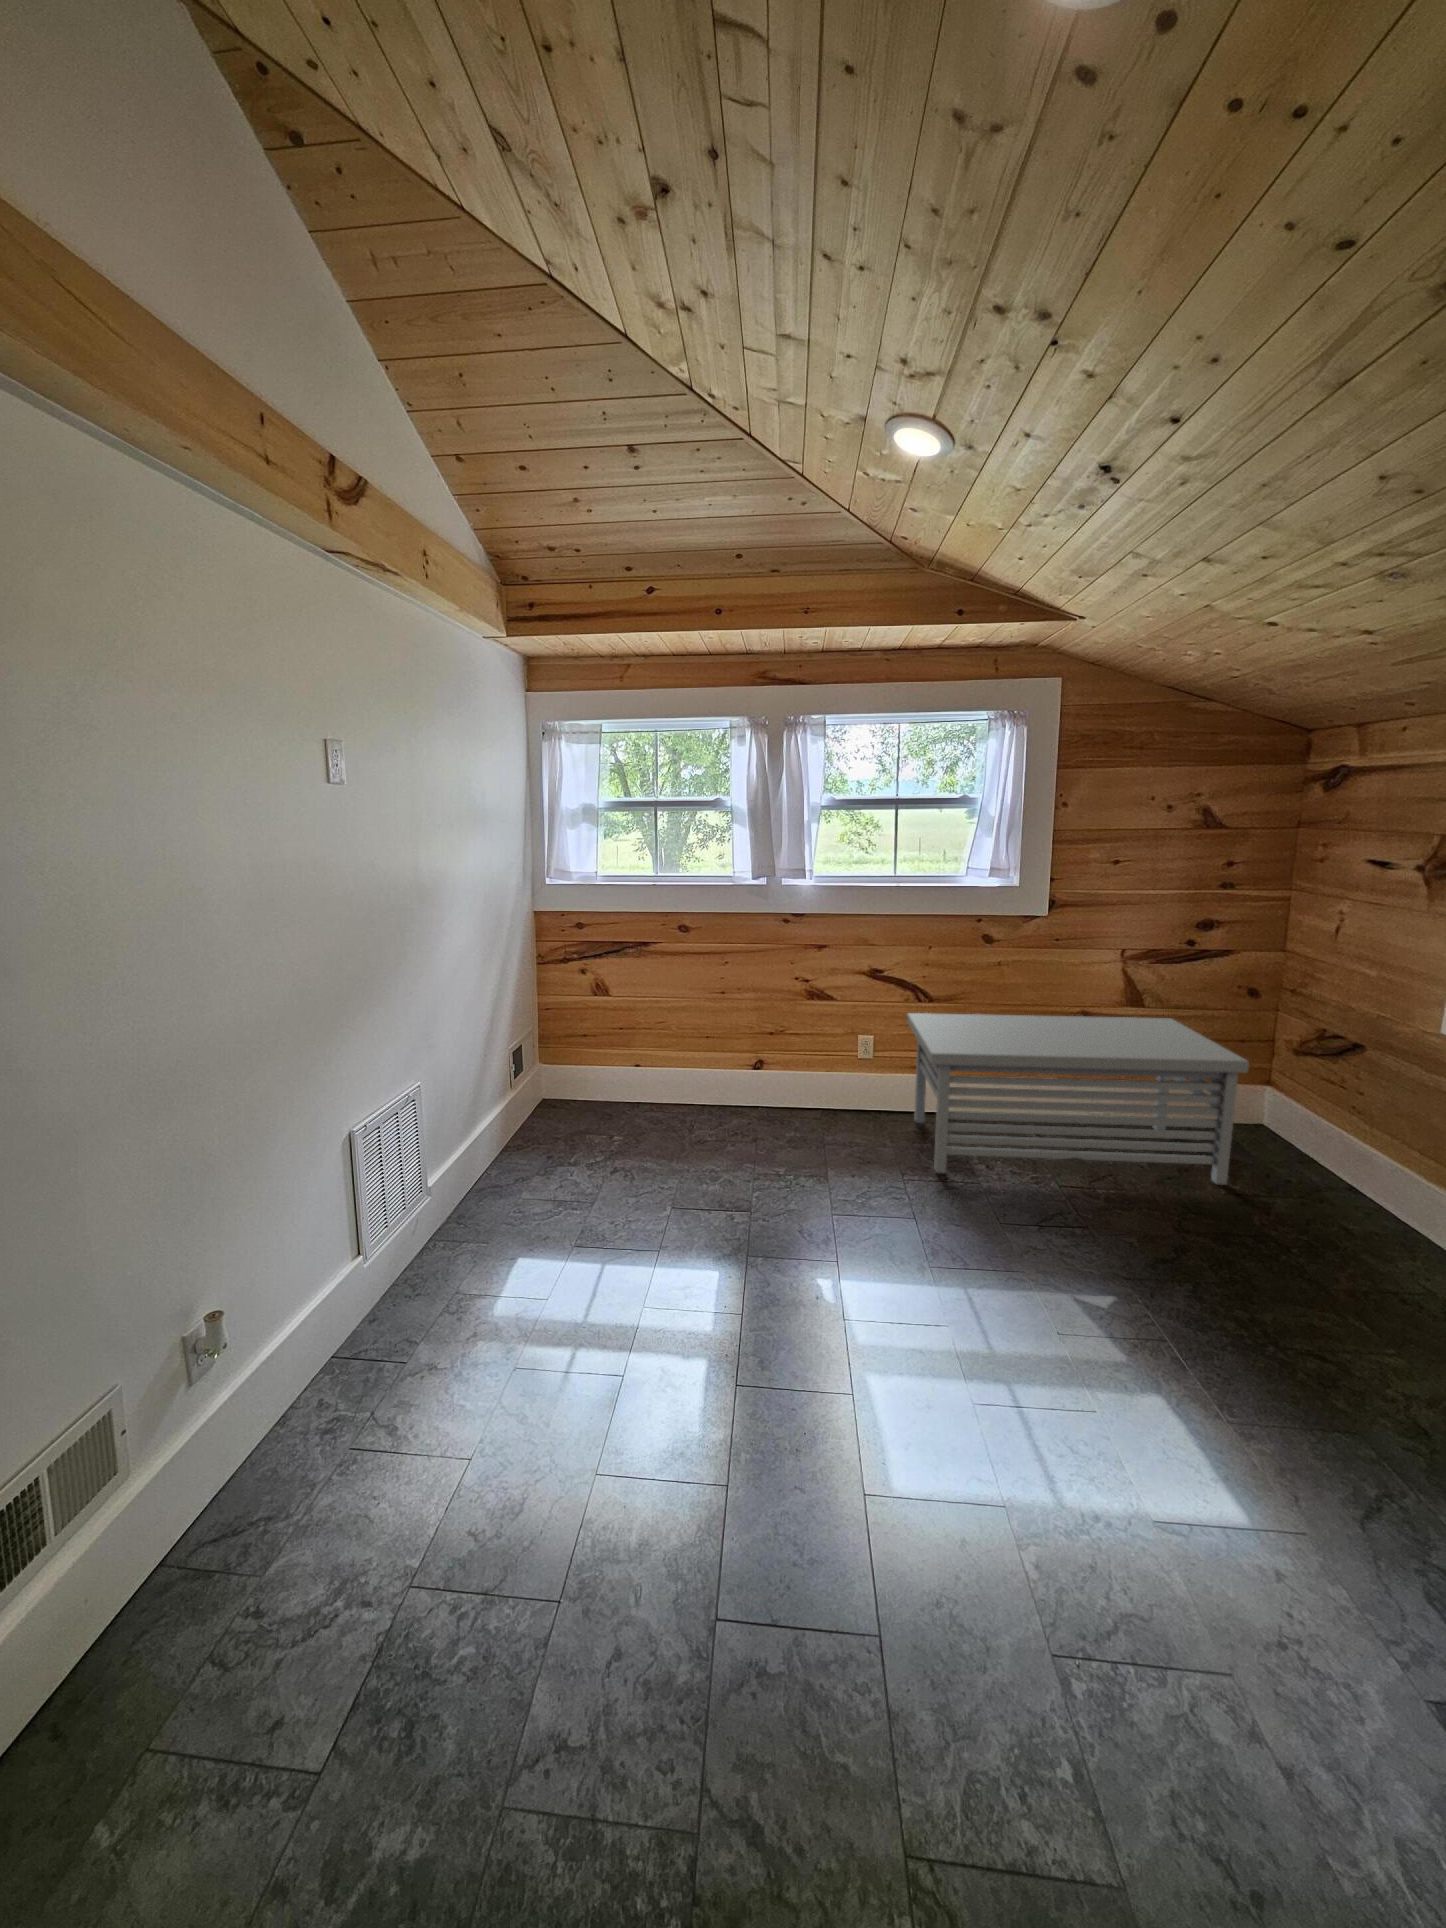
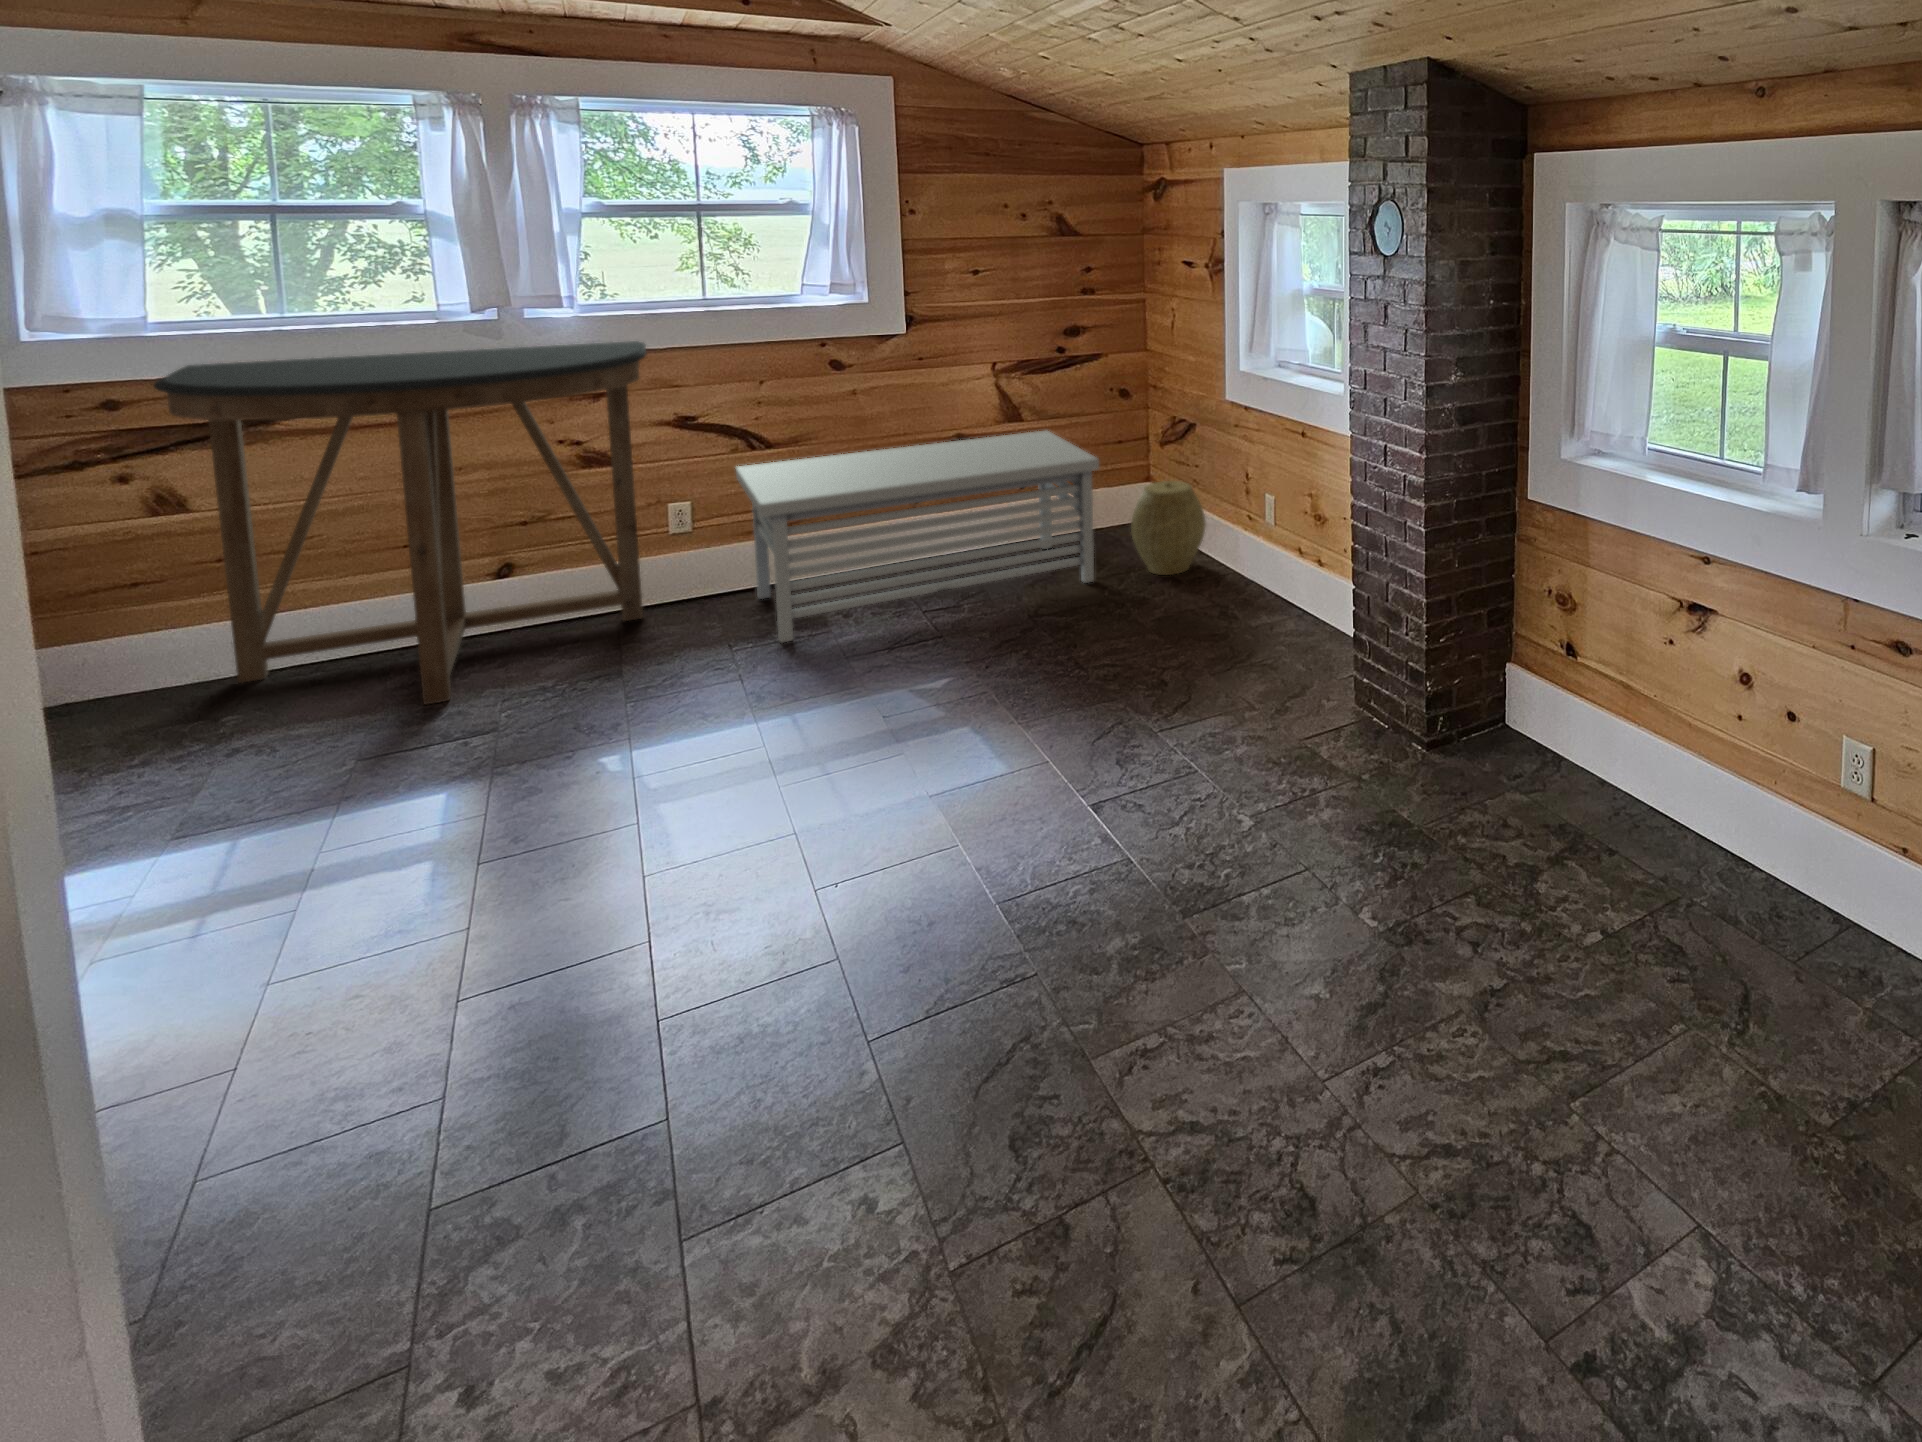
console table: none [593,903,857,1158] -> present [154,341,647,705]
woven basket: none [1272,1094,1372,1201] -> present [1131,481,1205,575]

